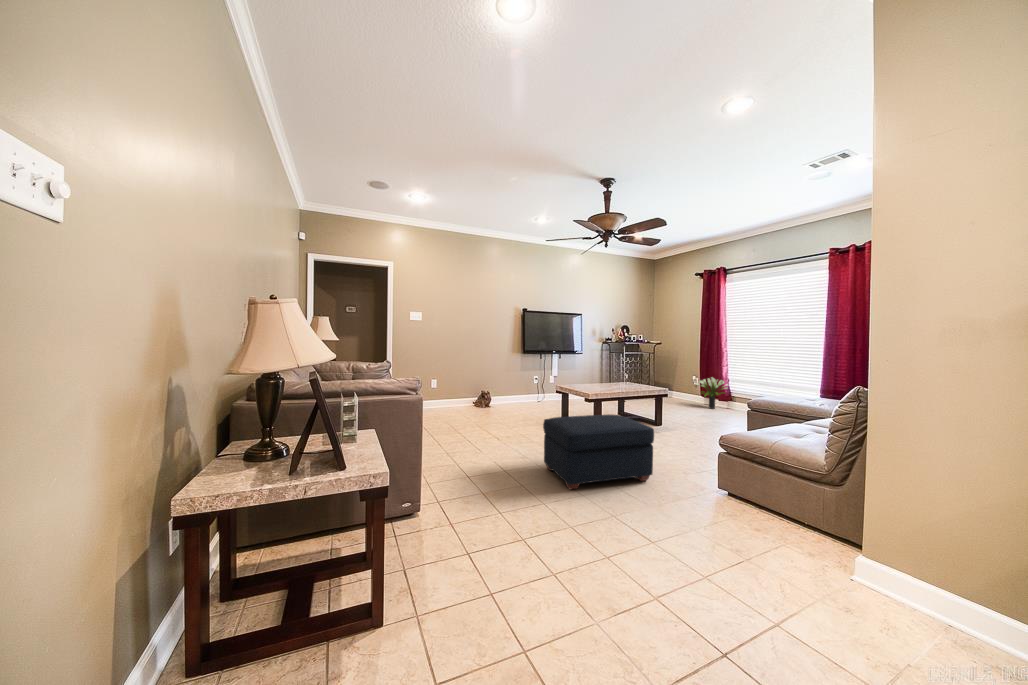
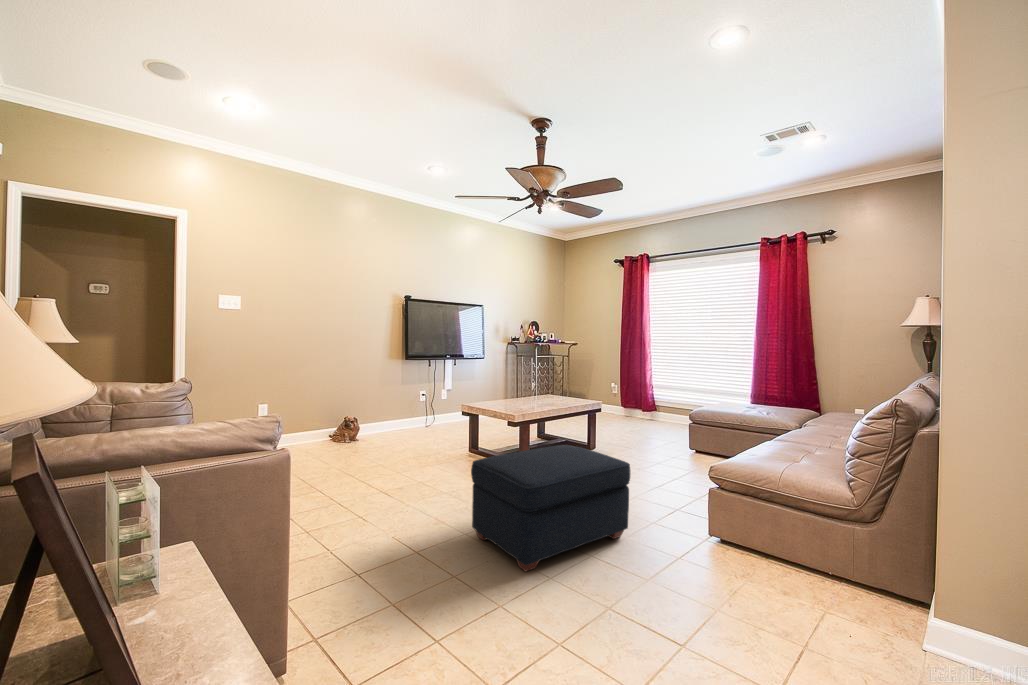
potted plant: present [697,377,728,409] -> none [619,384,655,421]

